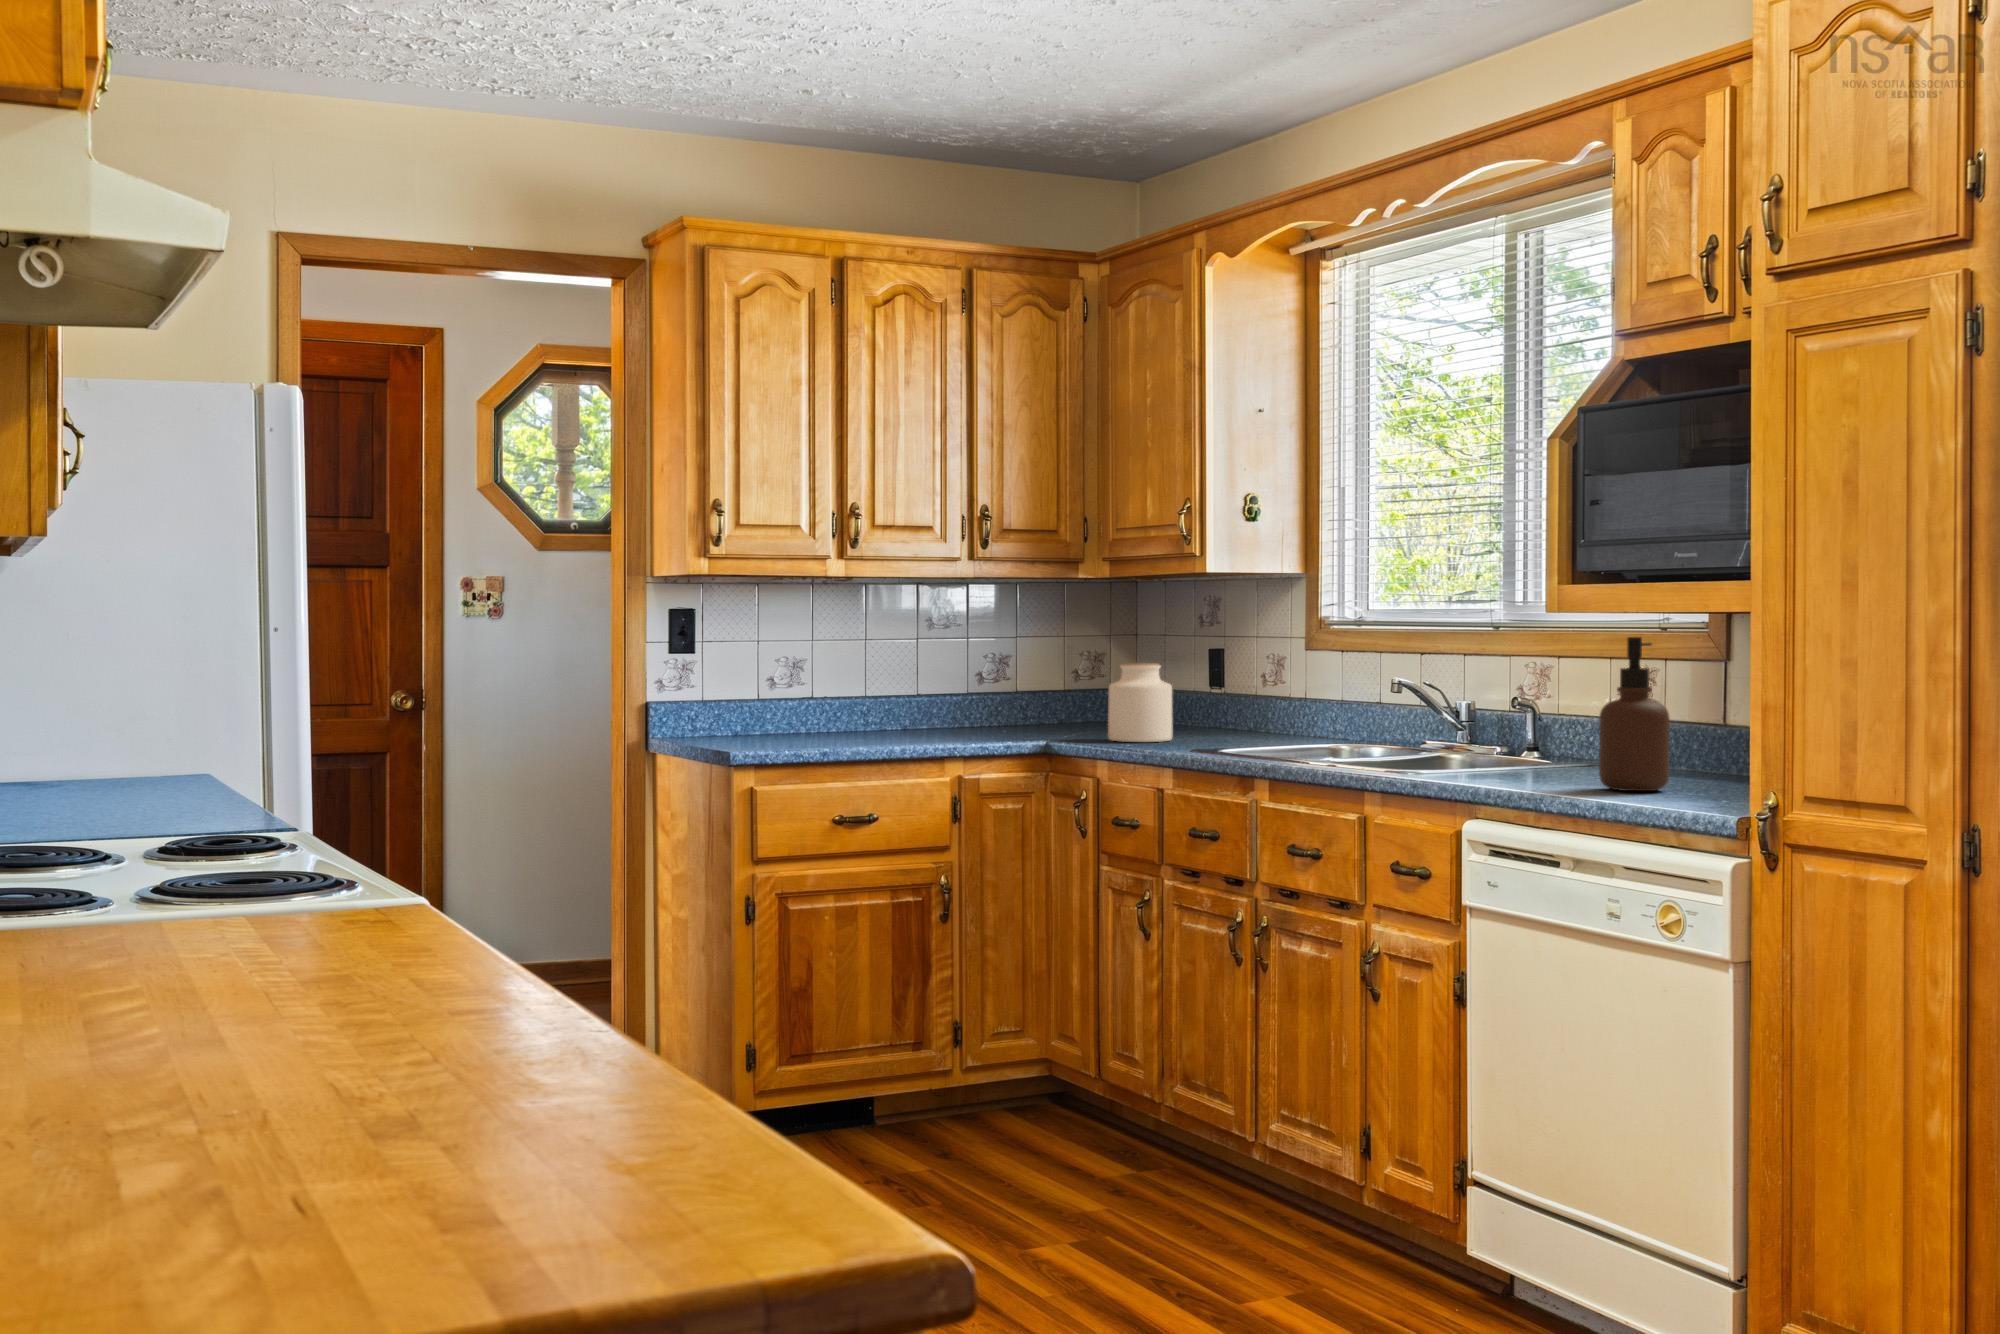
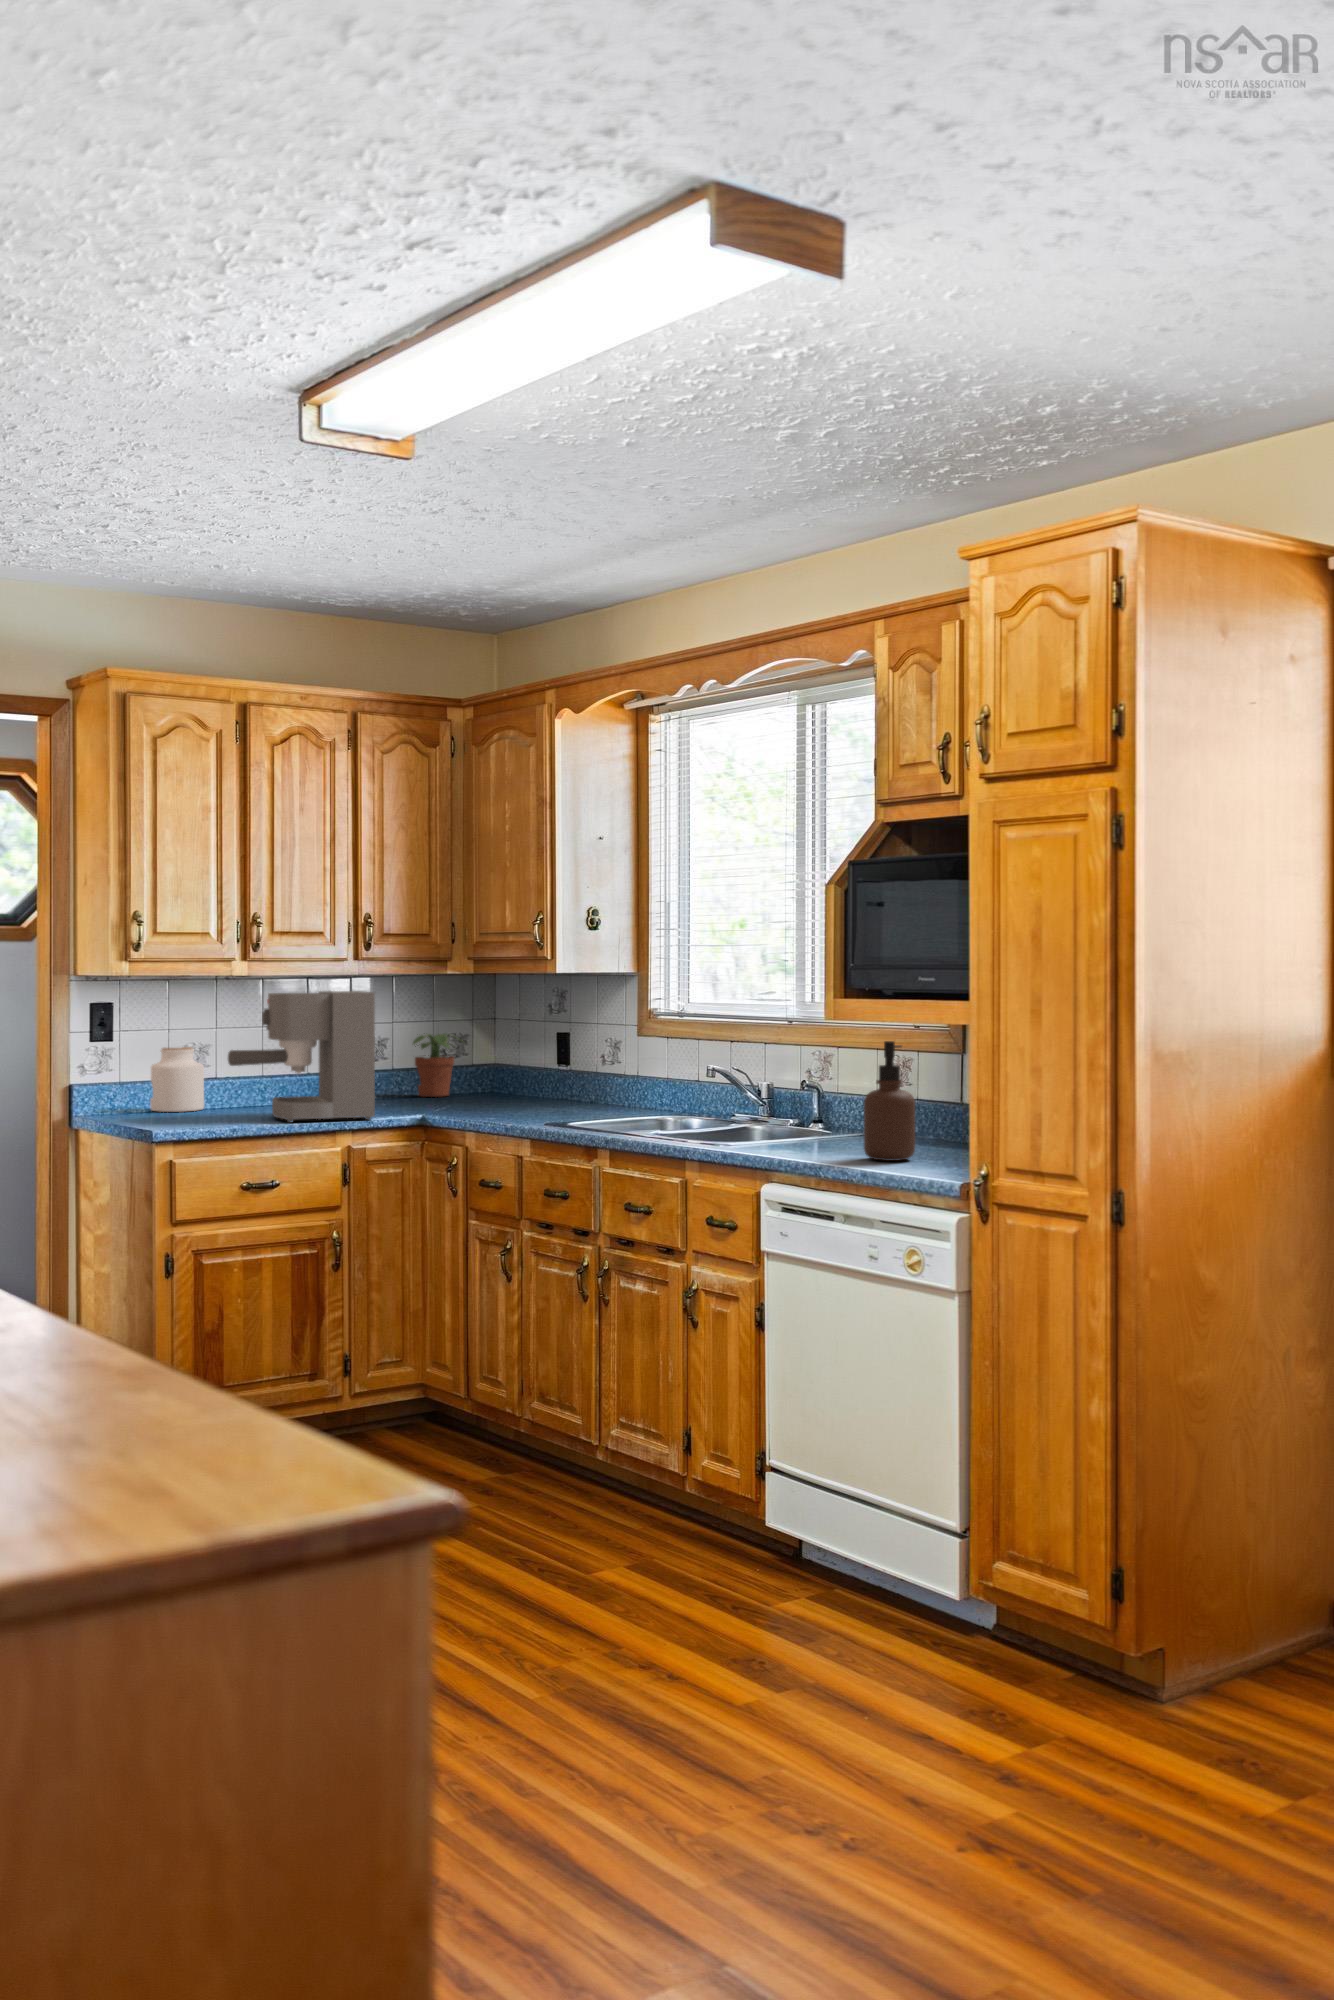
coffee maker: none [819,593,989,746] -> present [228,991,375,1122]
potted plant: none [1036,650,1098,725] -> present [413,1034,462,1097]
jar: present [1108,663,1172,742] -> present [150,1047,204,1112]

